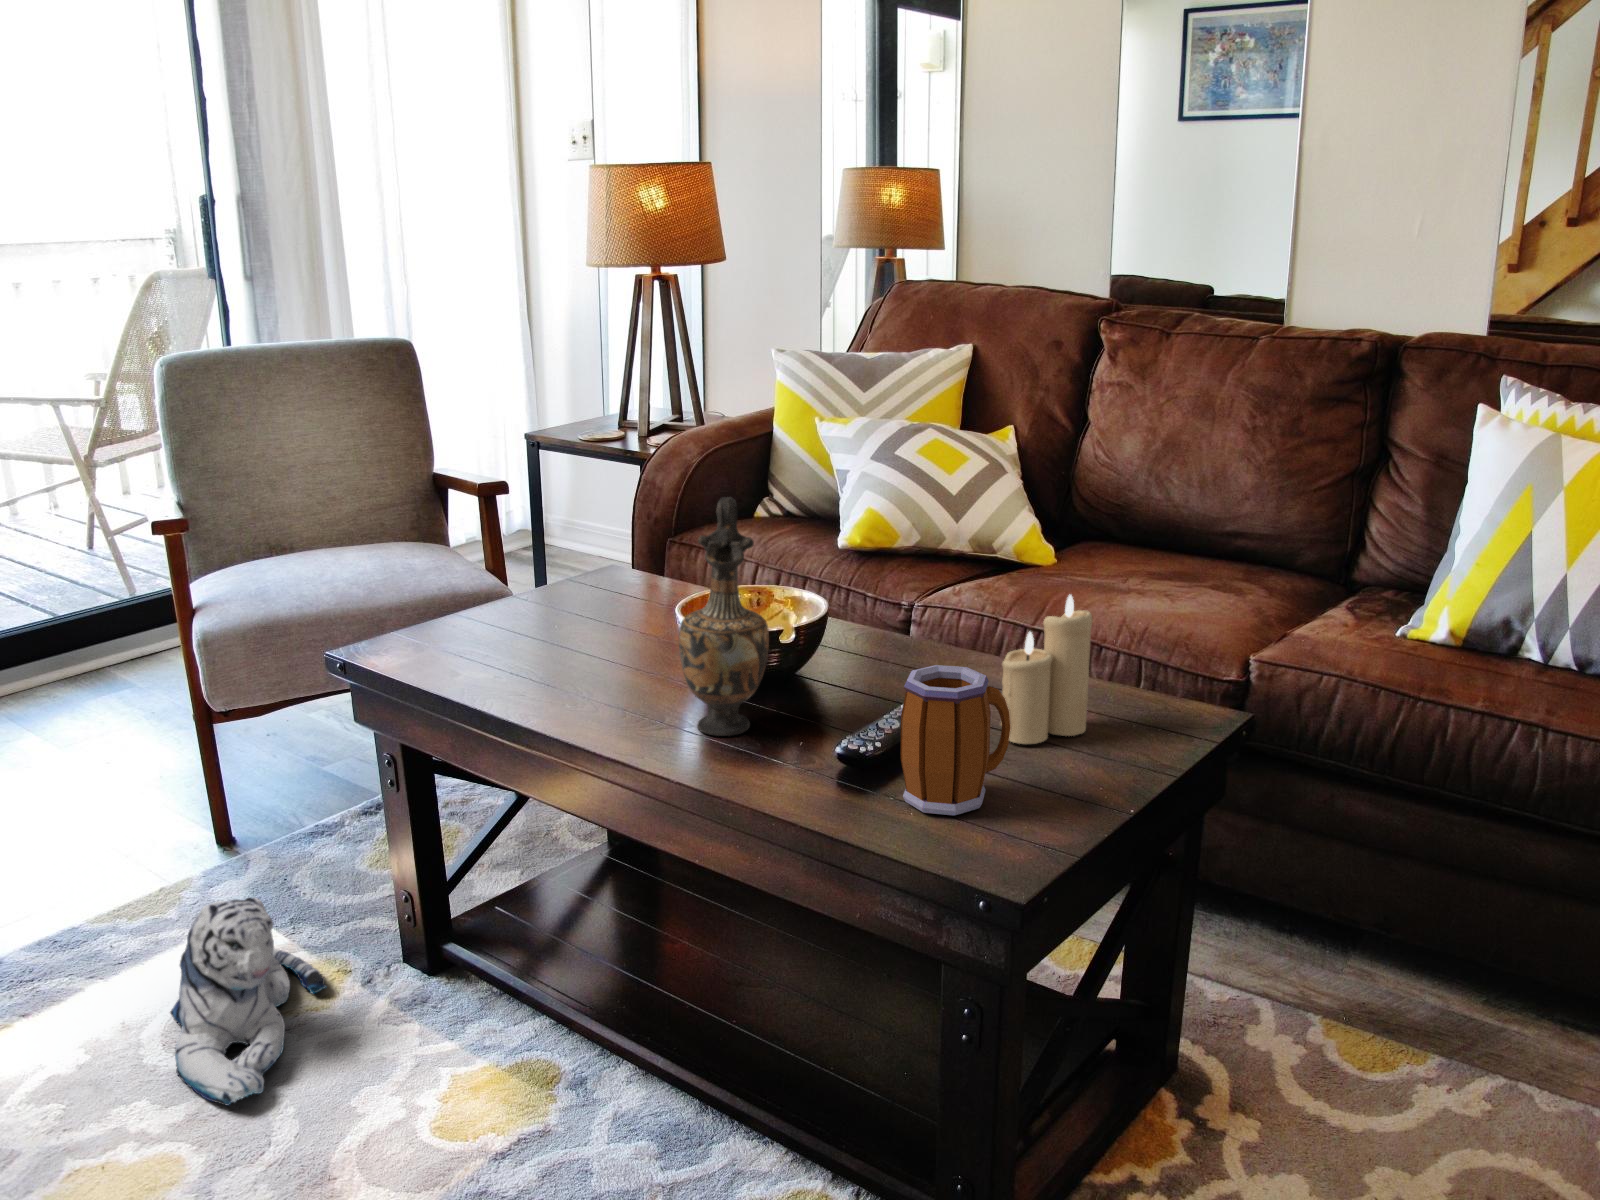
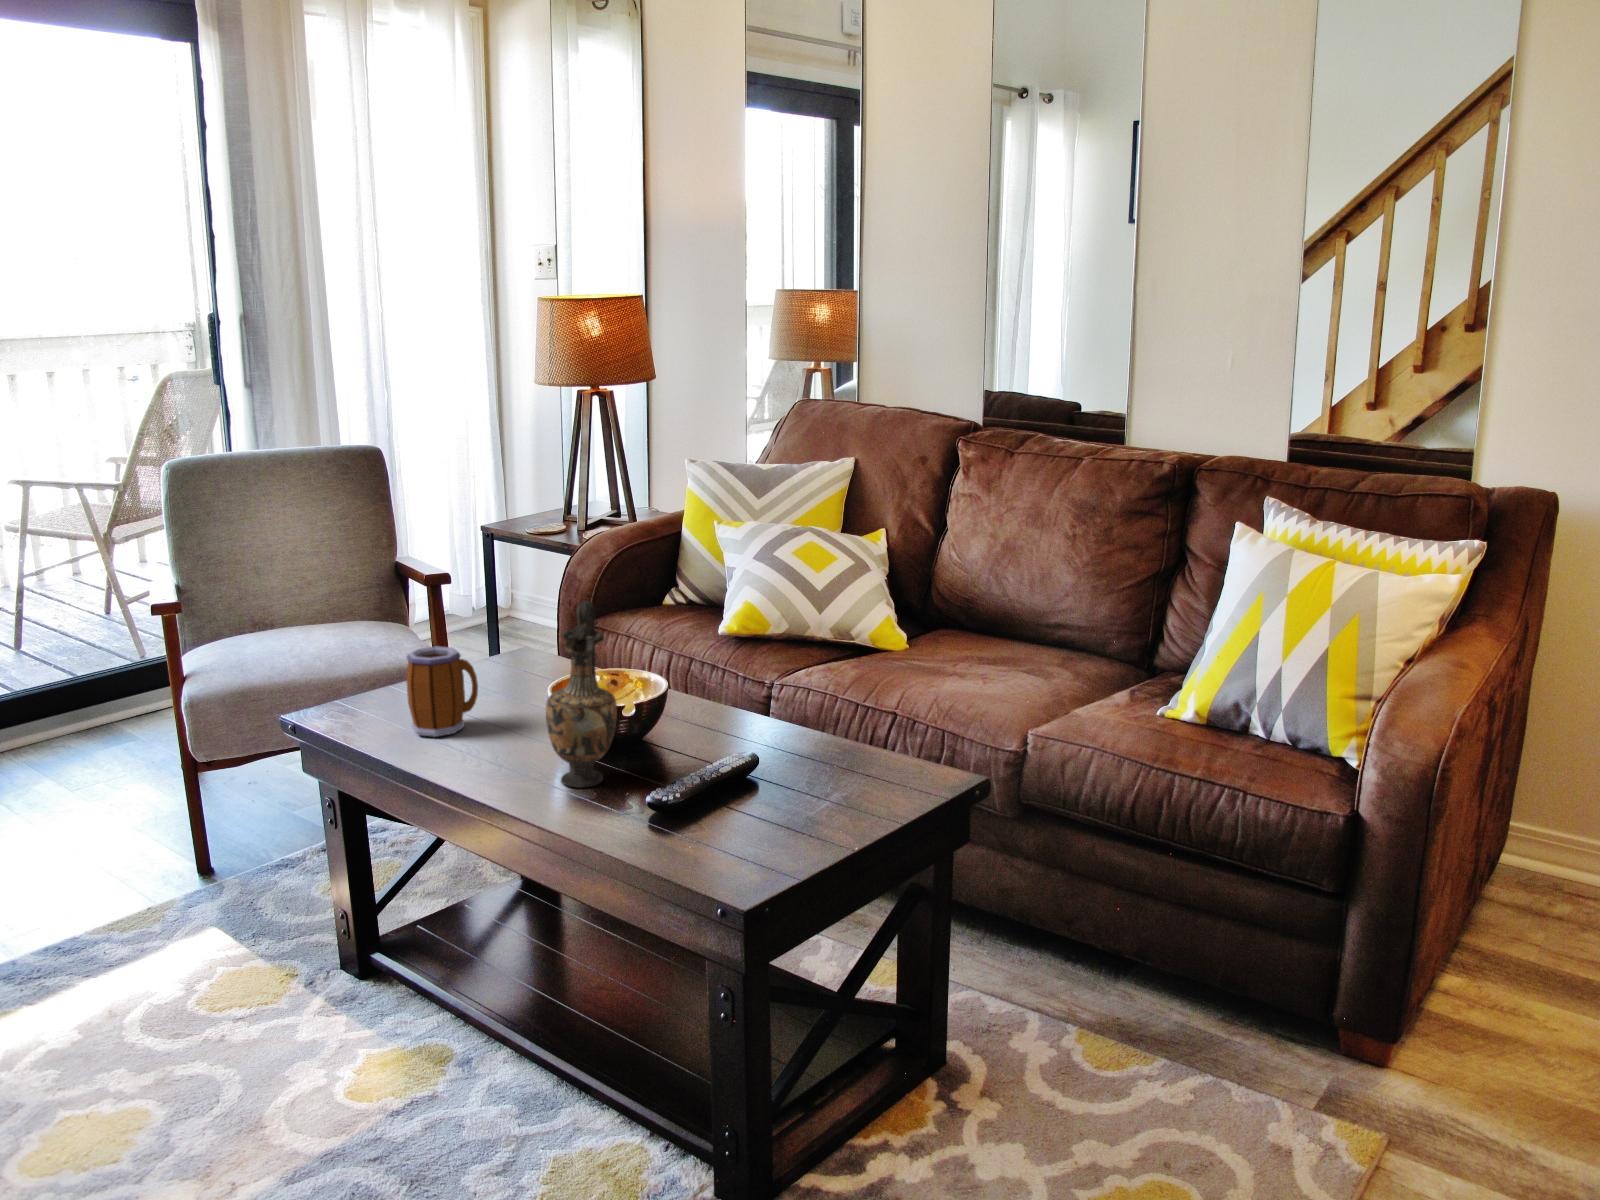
candle: present [1001,595,1092,744] -> none [794,681,865,798]
mug: present [900,665,1011,815] -> present [406,646,478,737]
plush toy: present [170,898,326,1106] -> none [145,911,274,1077]

